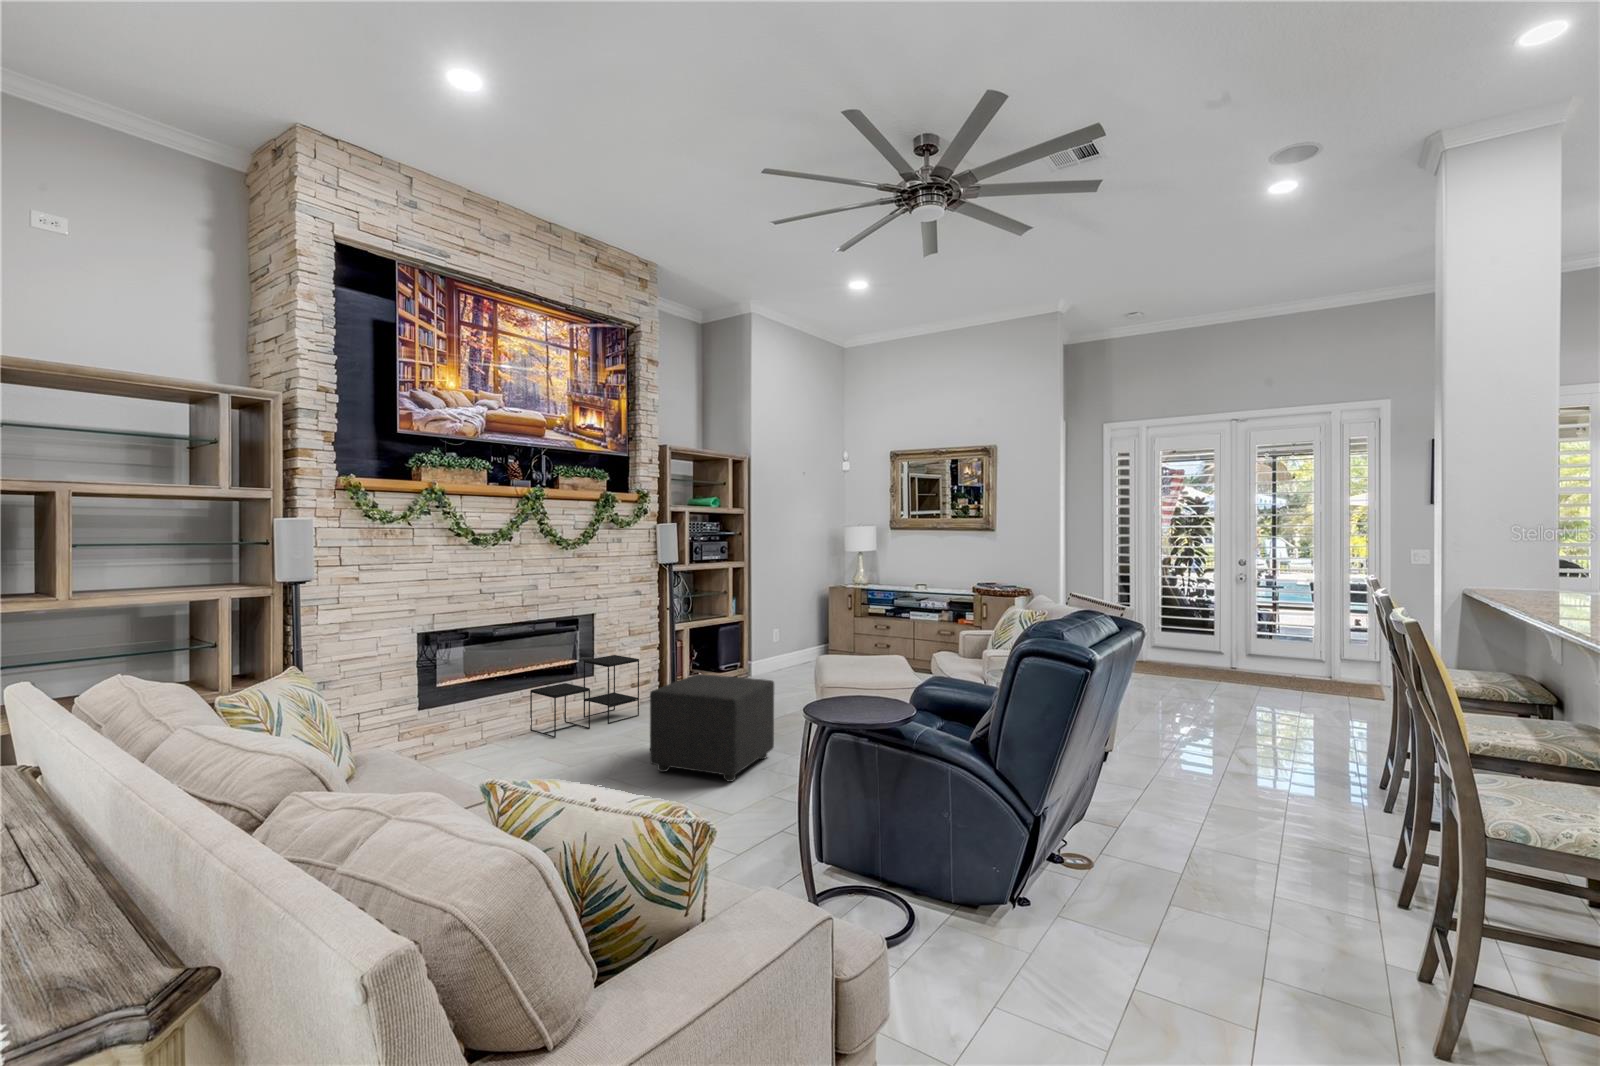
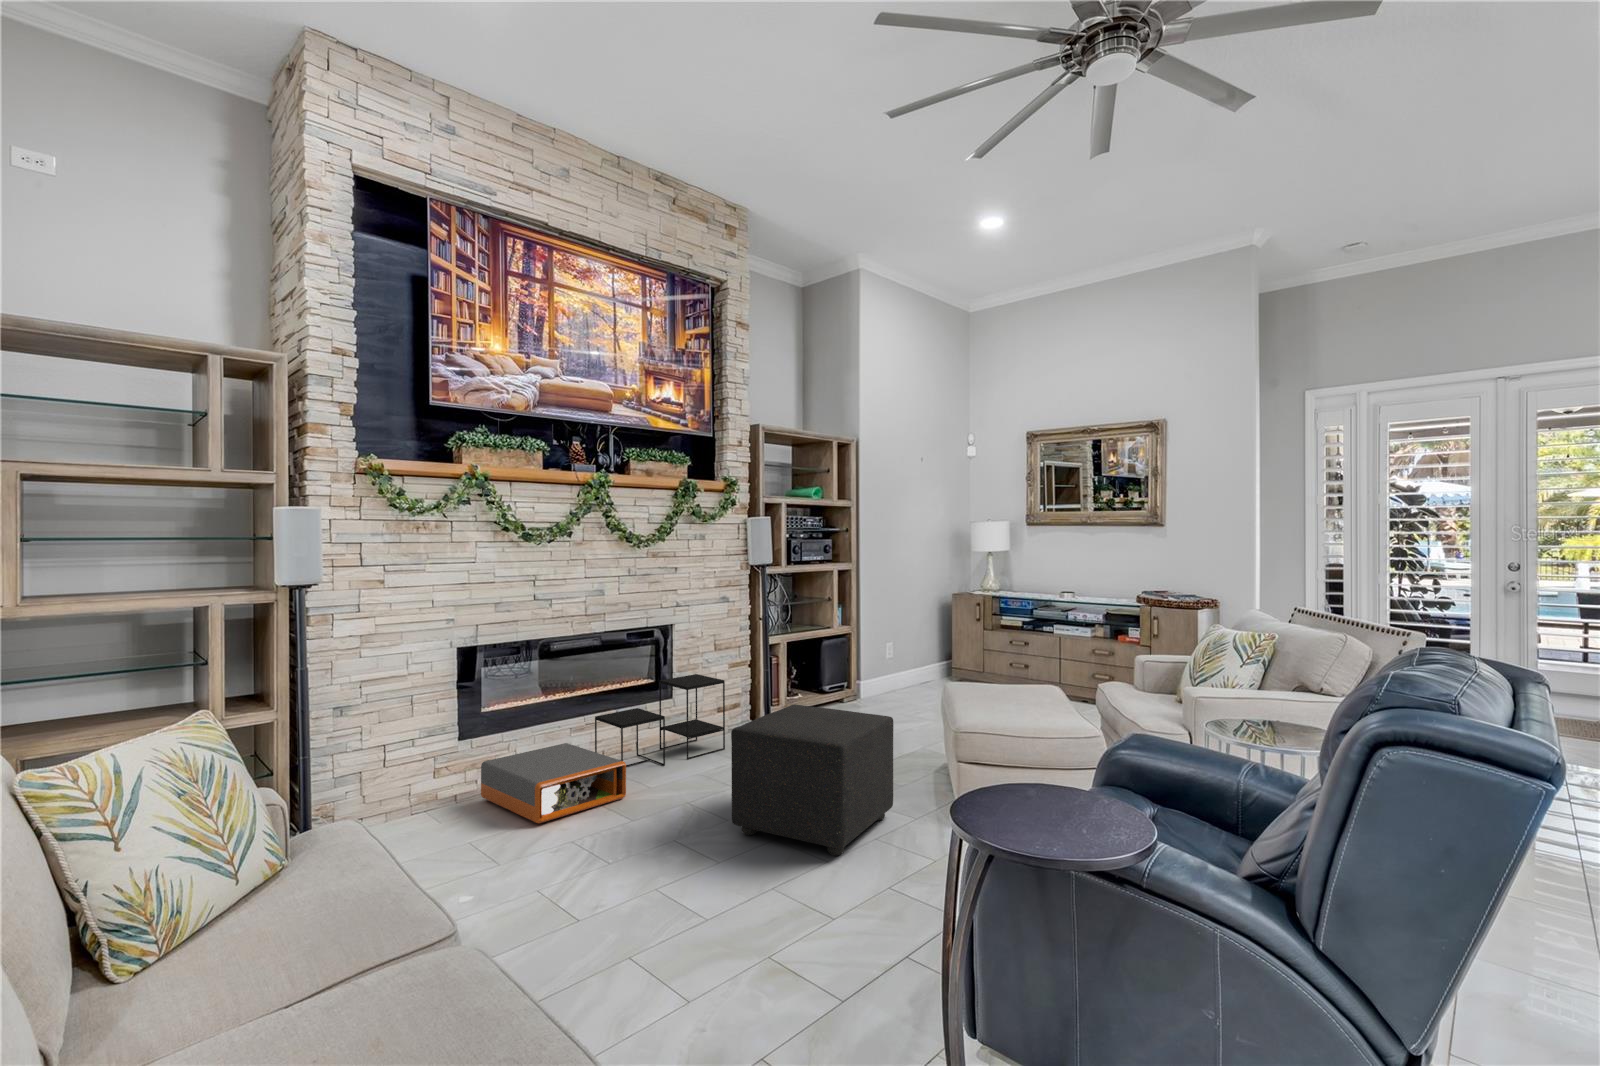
storage box: none [438,712,561,771] -> present [481,743,626,823]

